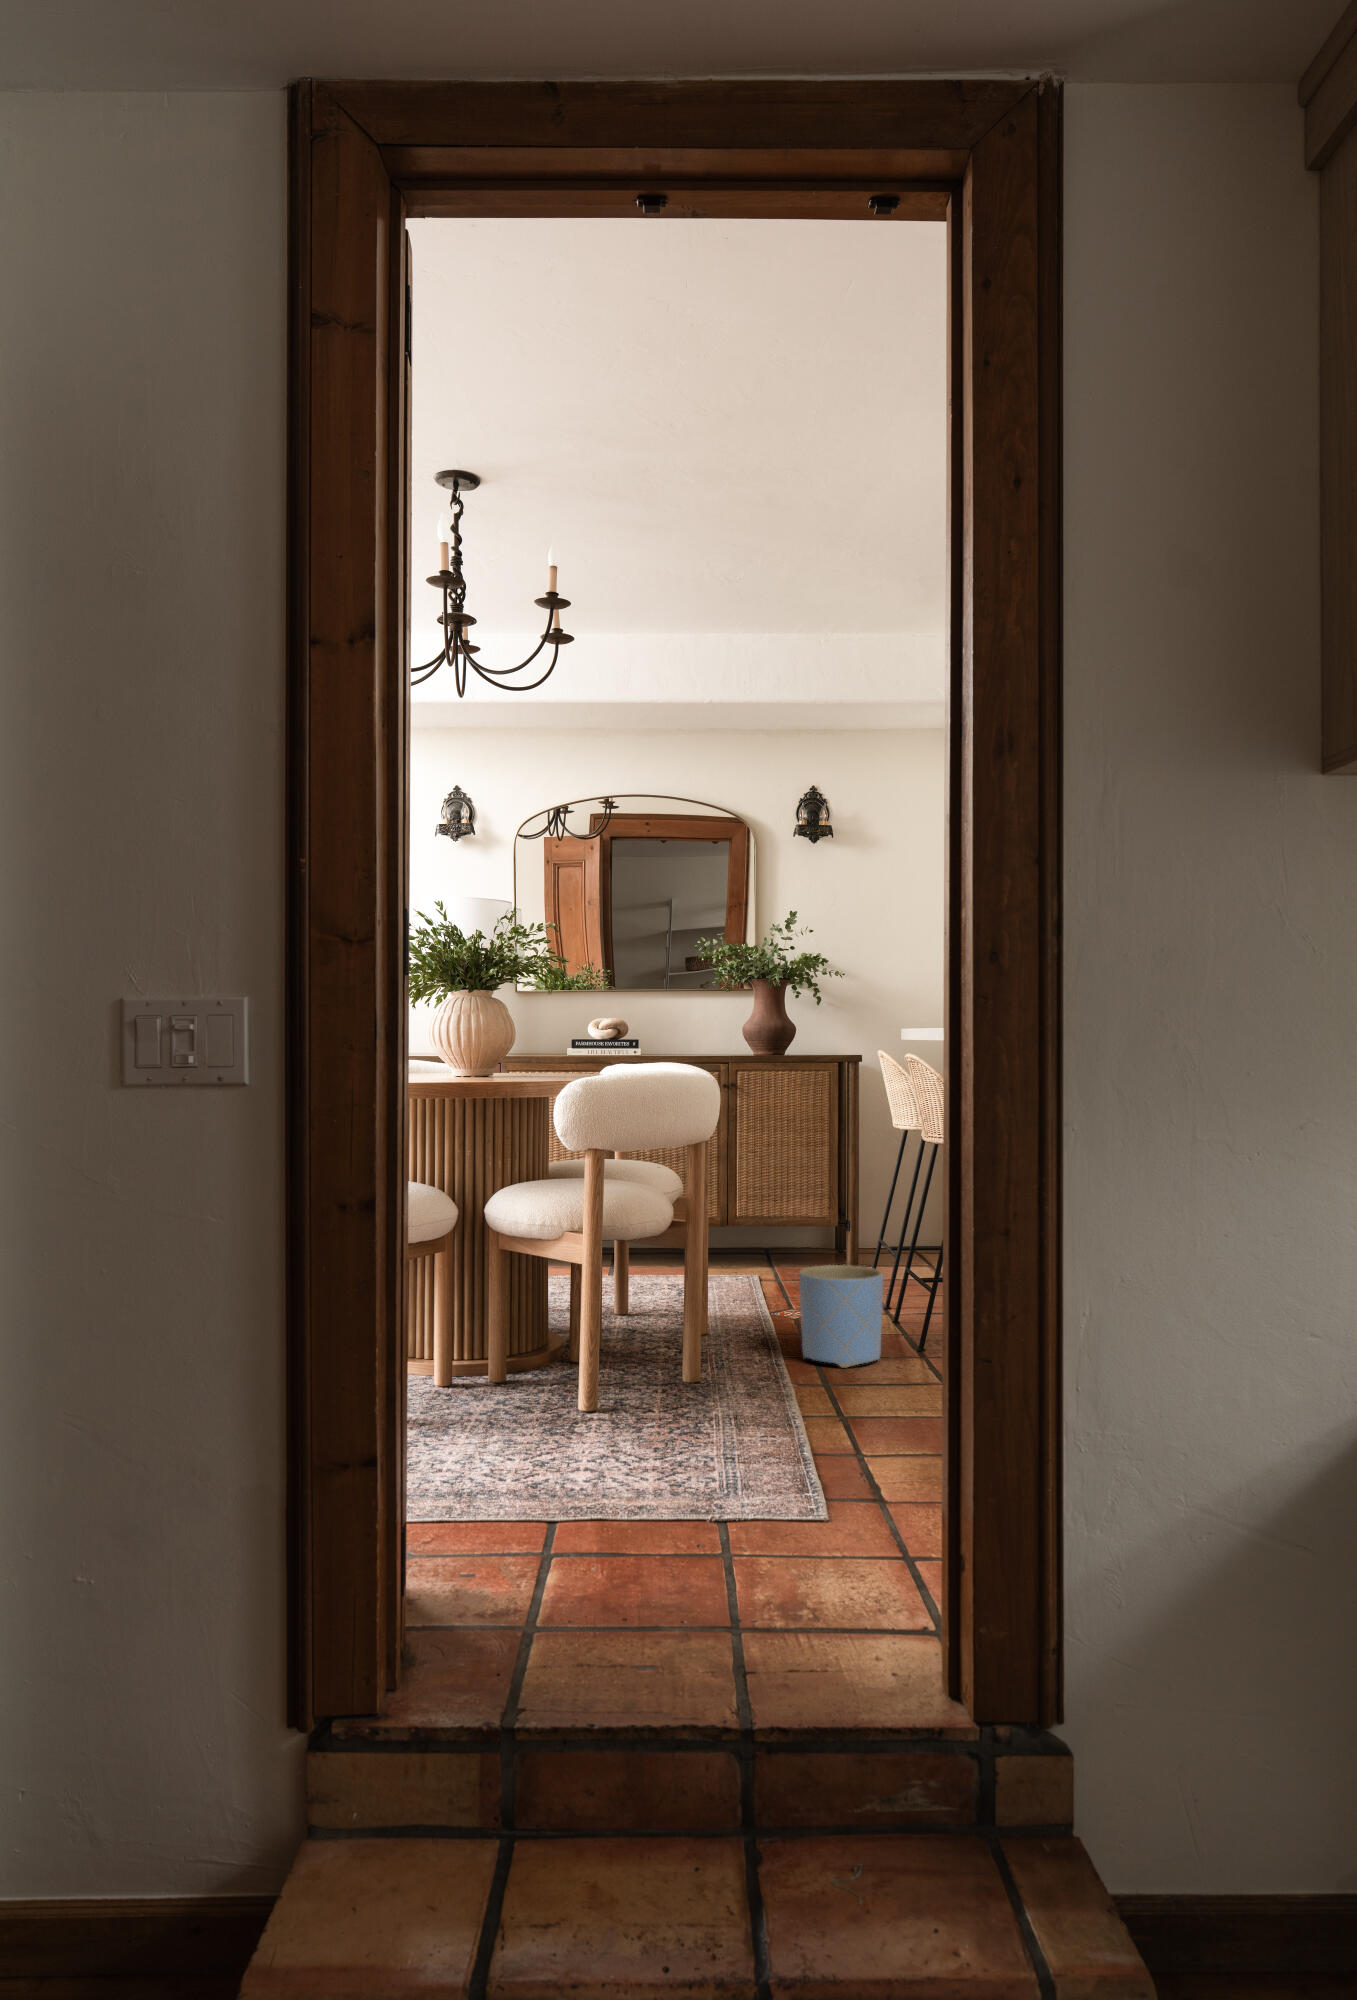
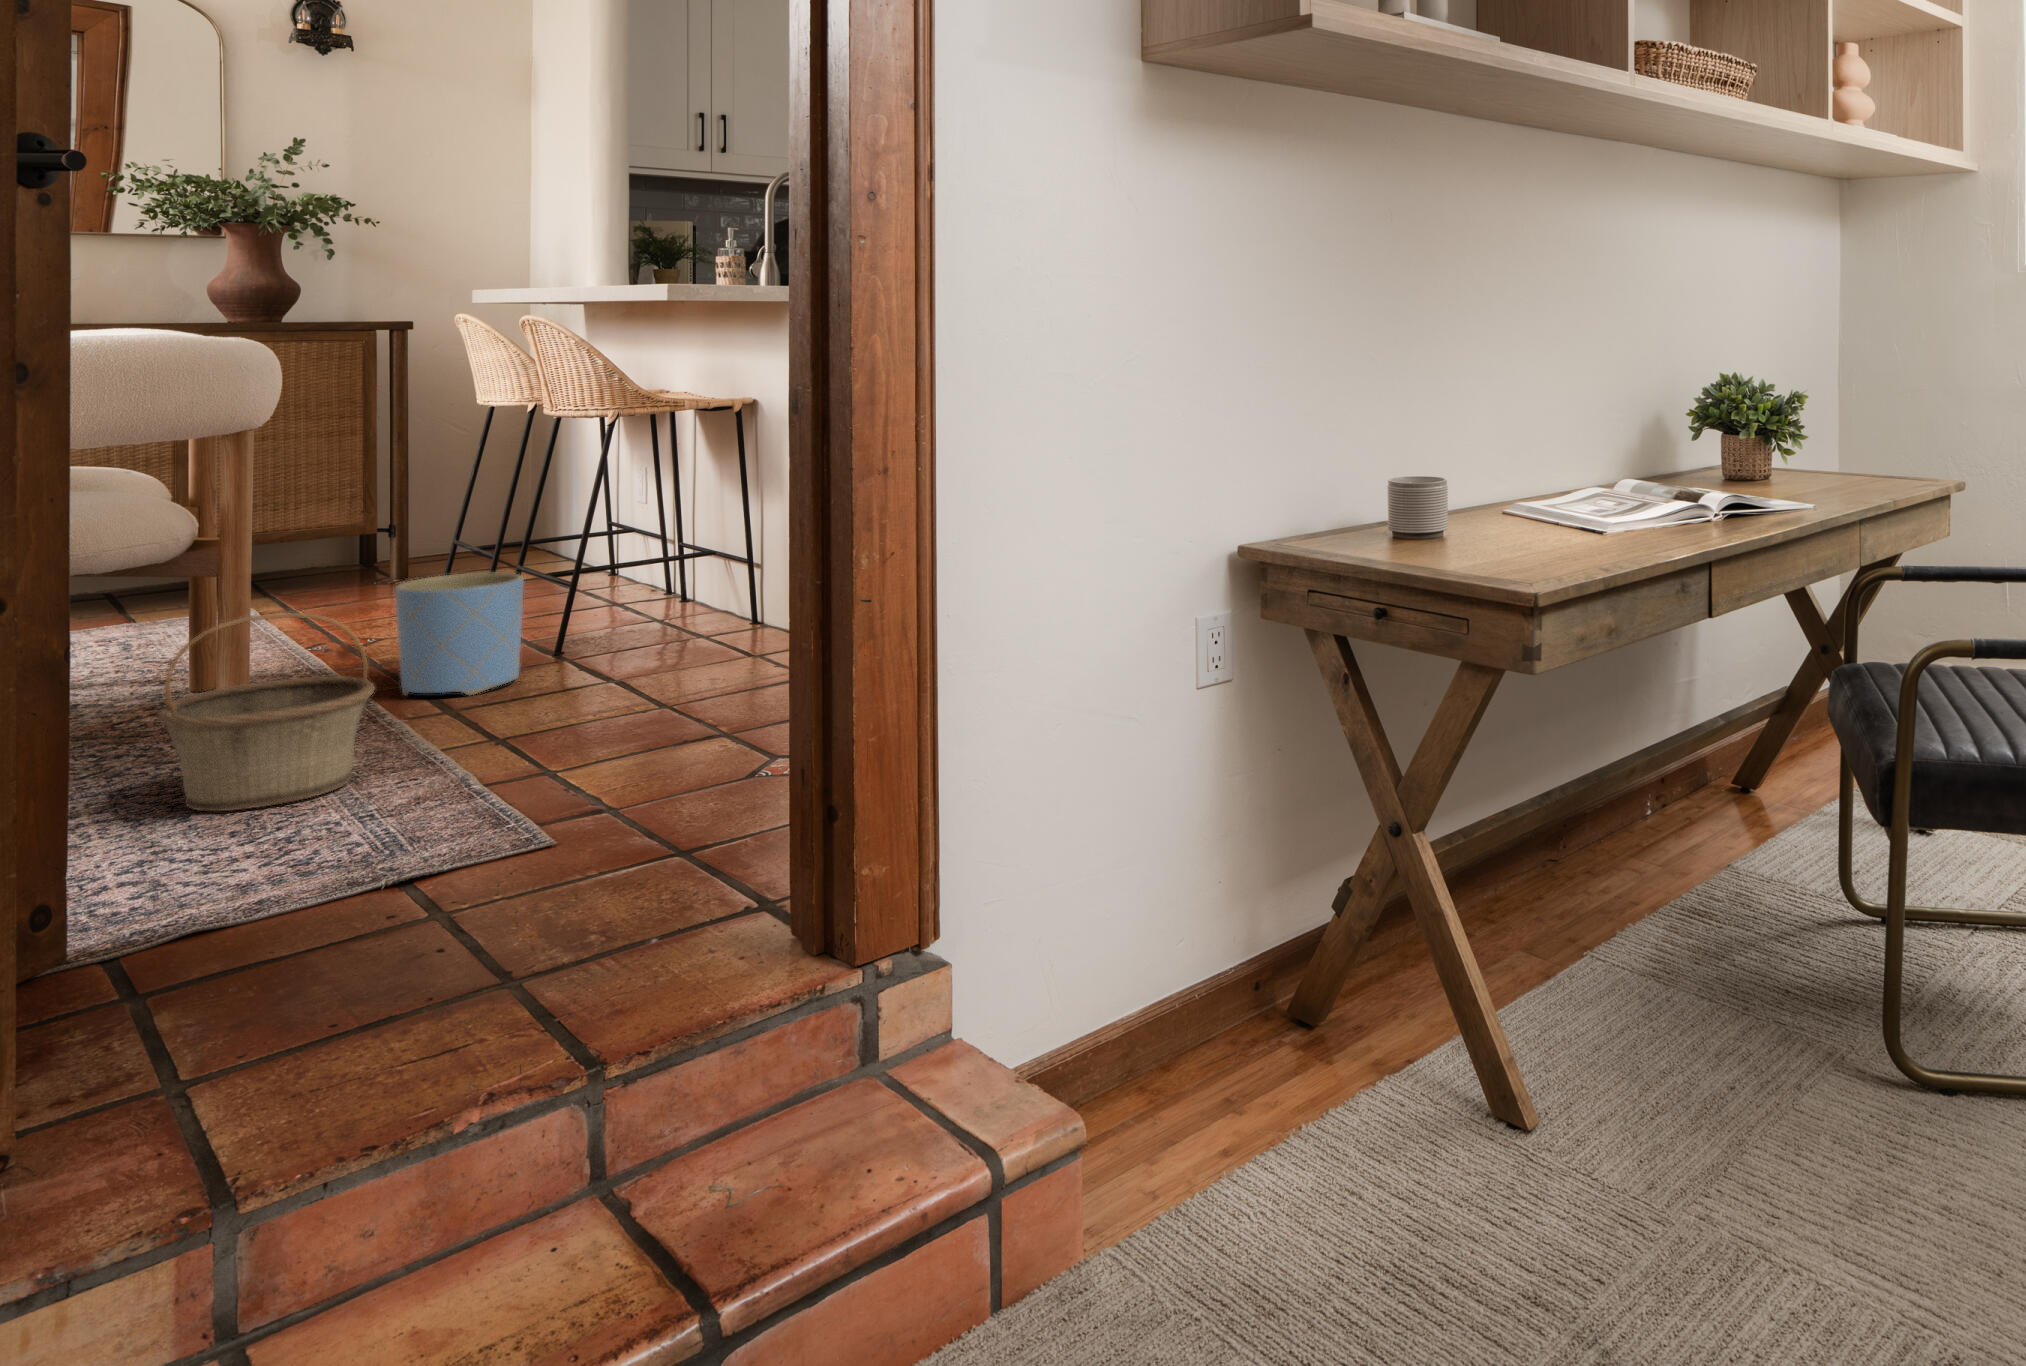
basket: none [630,1287,753,1433] -> present [157,613,374,811]

